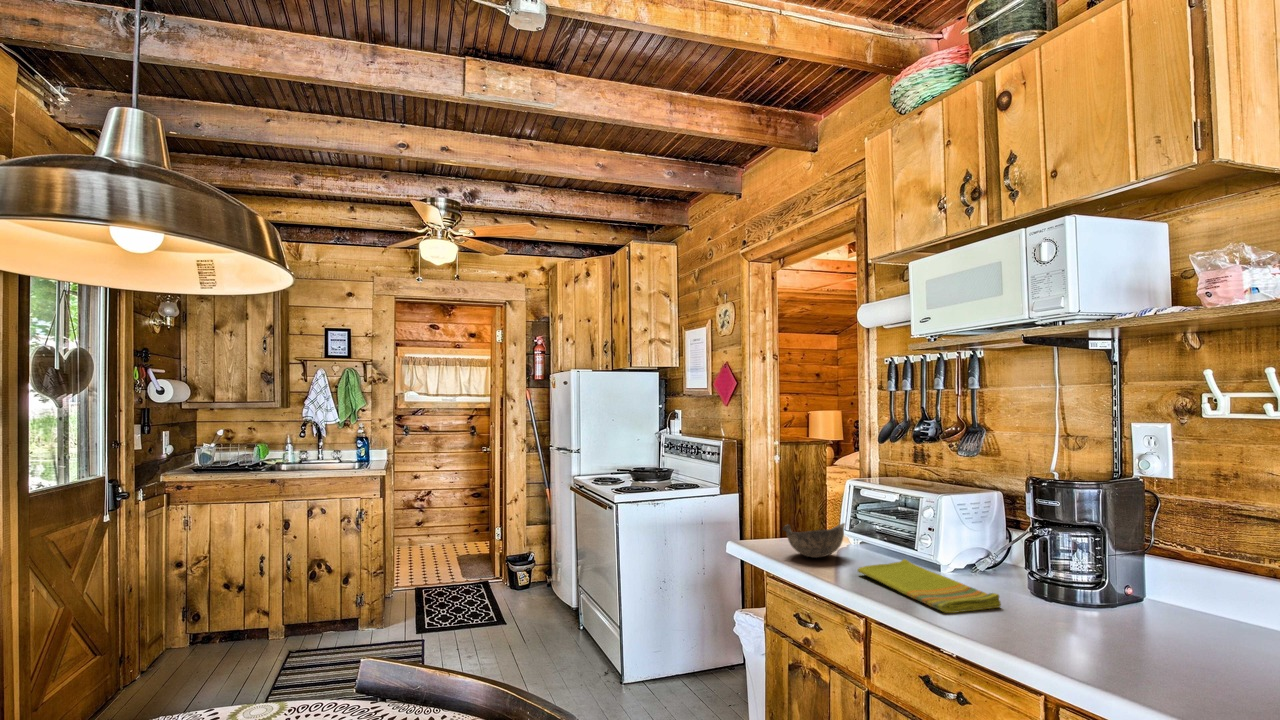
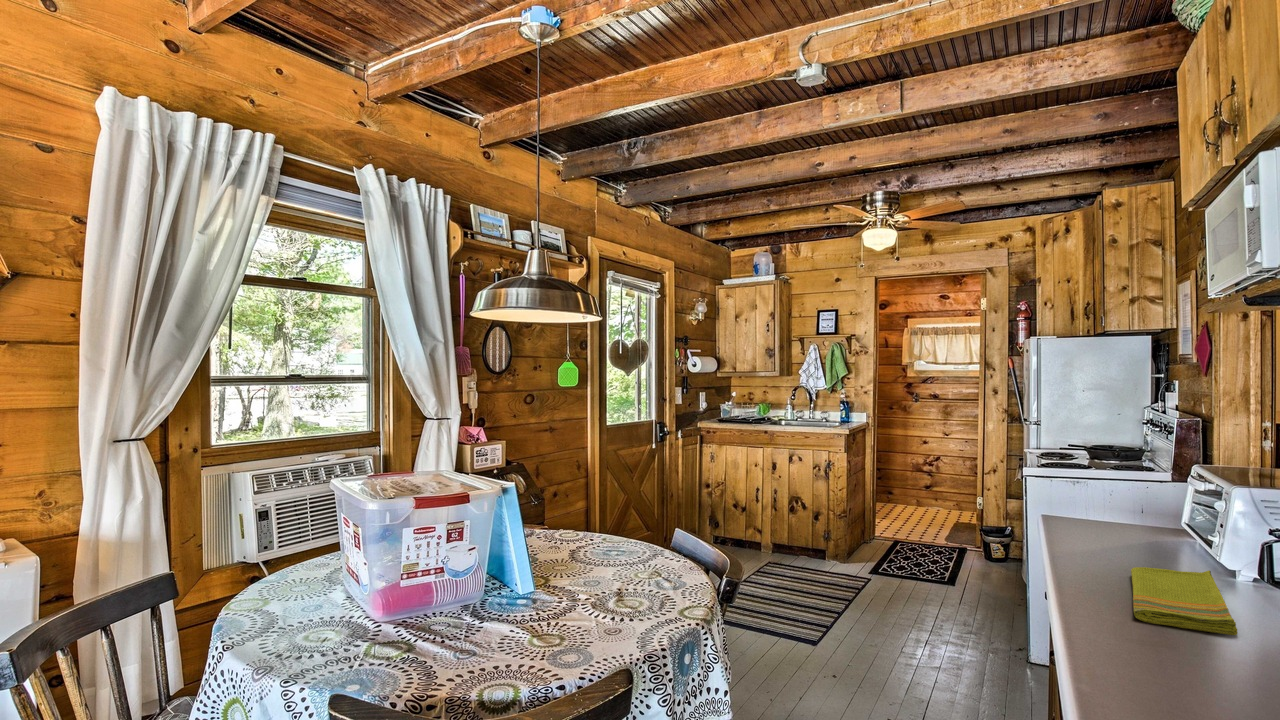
bowl: present [783,523,845,558] -> none [1083,511,1170,555]

